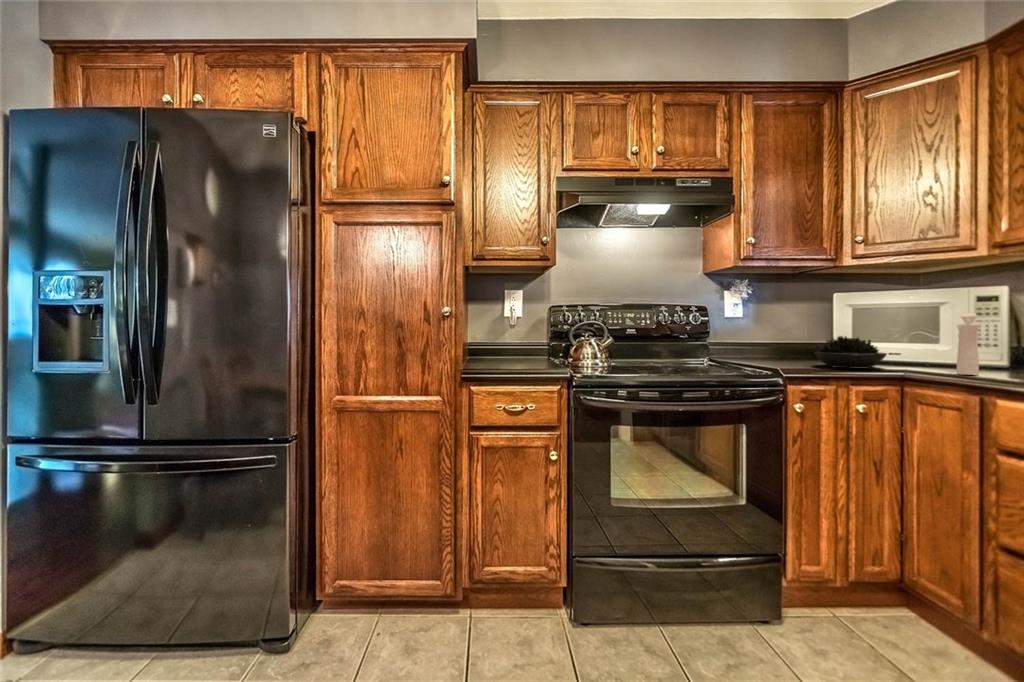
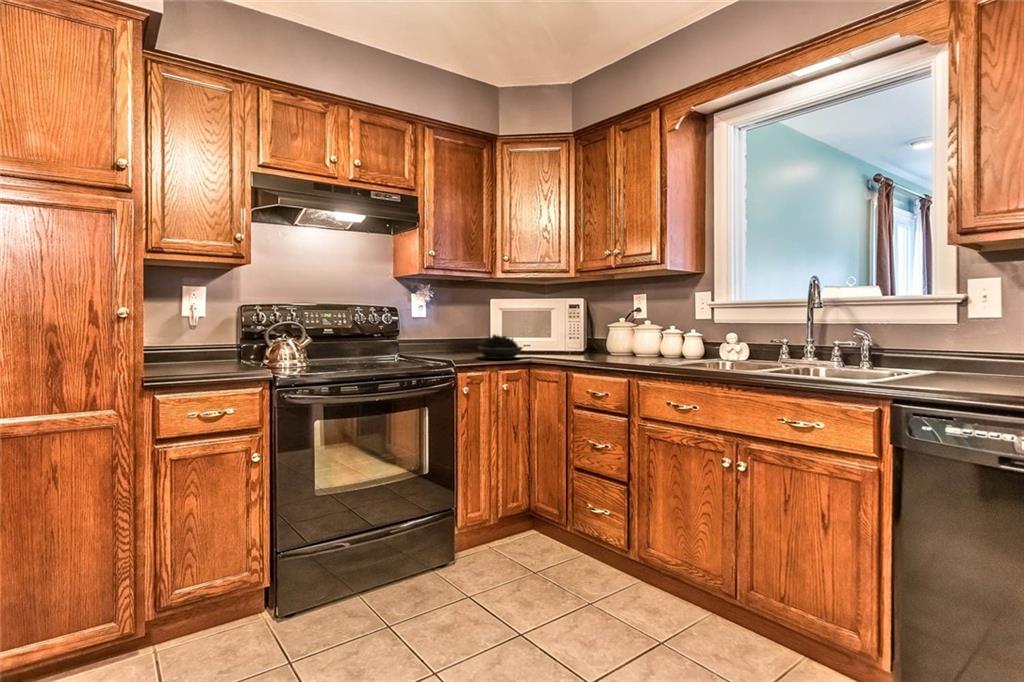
pepper mill: present [957,313,980,375] -> none [560,319,572,362]

